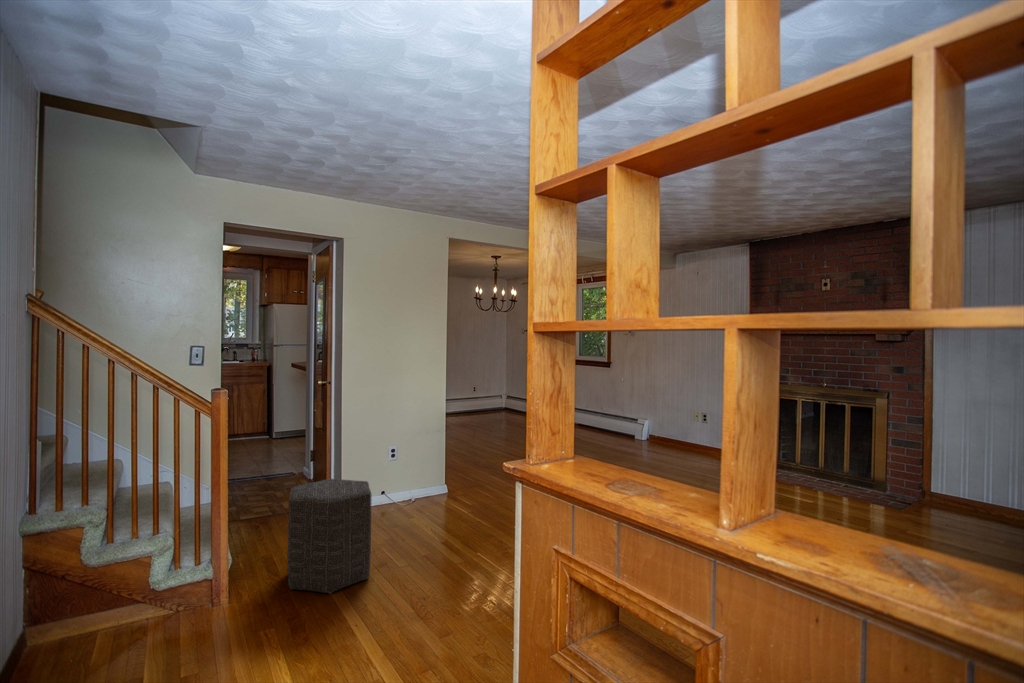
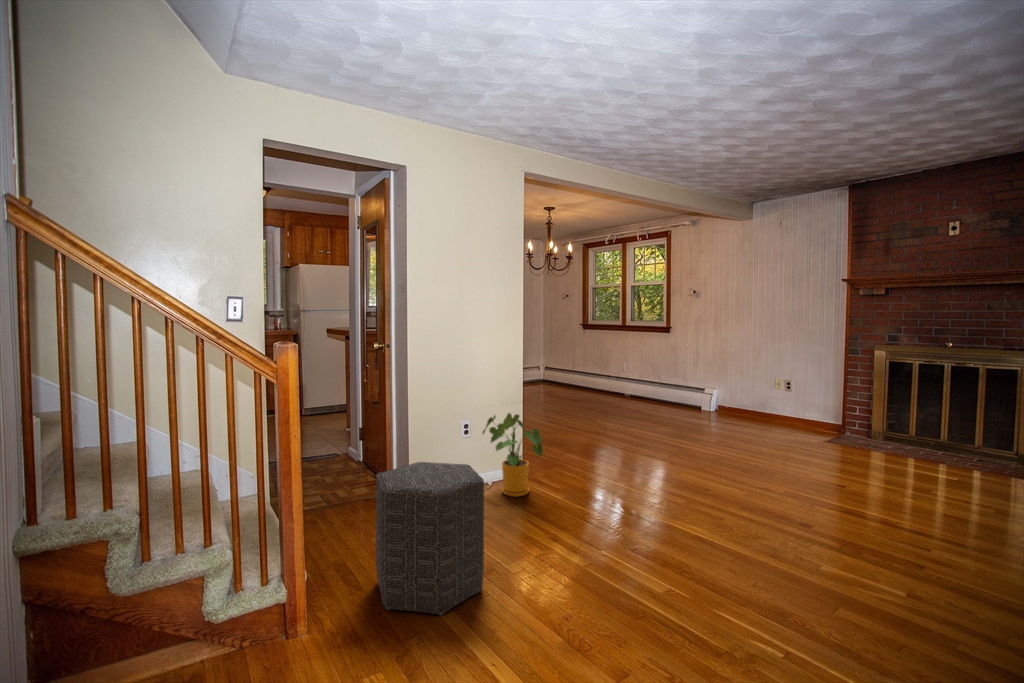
house plant: none [407,440,456,511] -> present [483,413,543,497]

